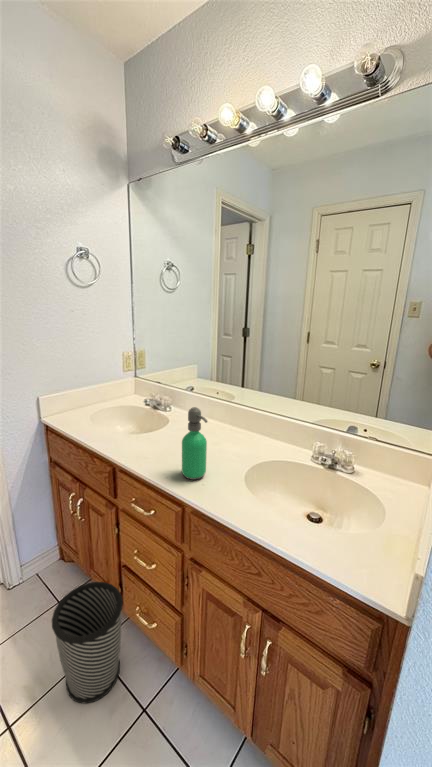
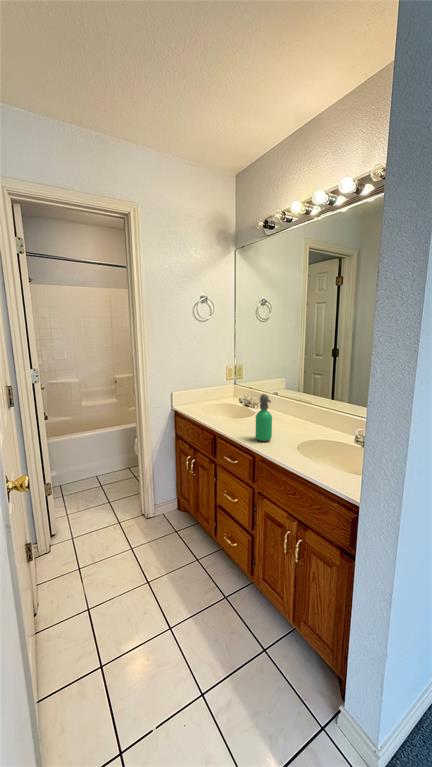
wastebasket: present [52,582,123,703] -> none [173,513,216,588]

